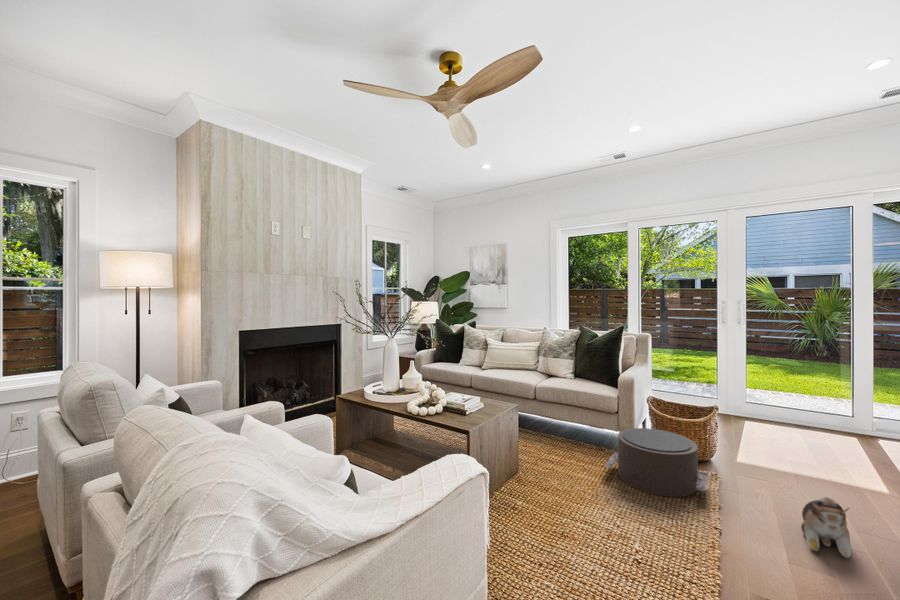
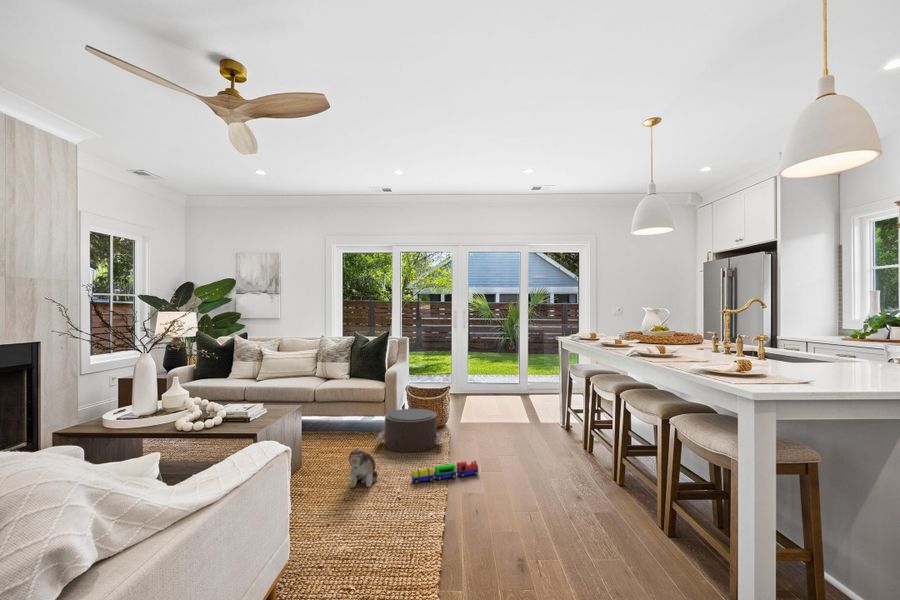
plush toy: present [801,497,851,558] -> present [346,448,378,488]
toy train: none [658,539,791,579] -> present [411,461,478,484]

